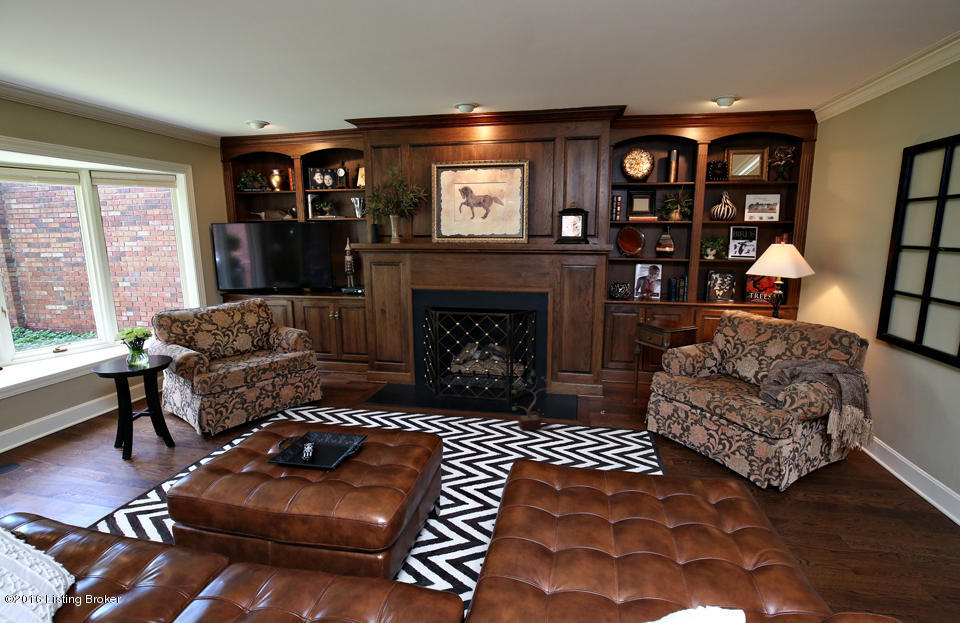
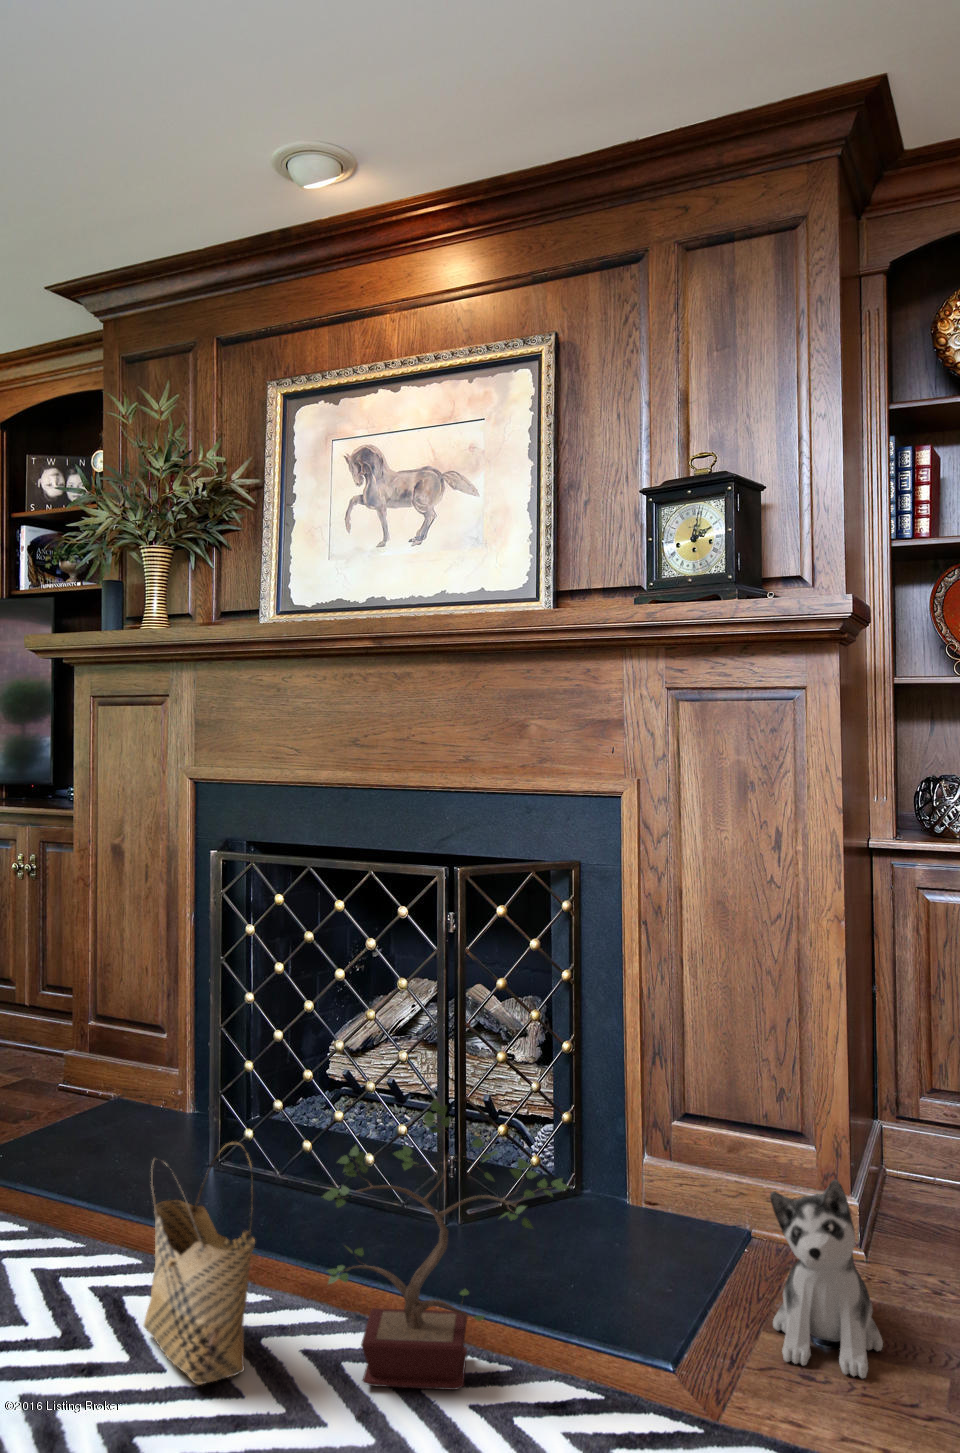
plush toy: none [595,379,619,417] -> present [770,1180,883,1378]
woven basket: none [464,383,496,434] -> present [144,1141,255,1384]

